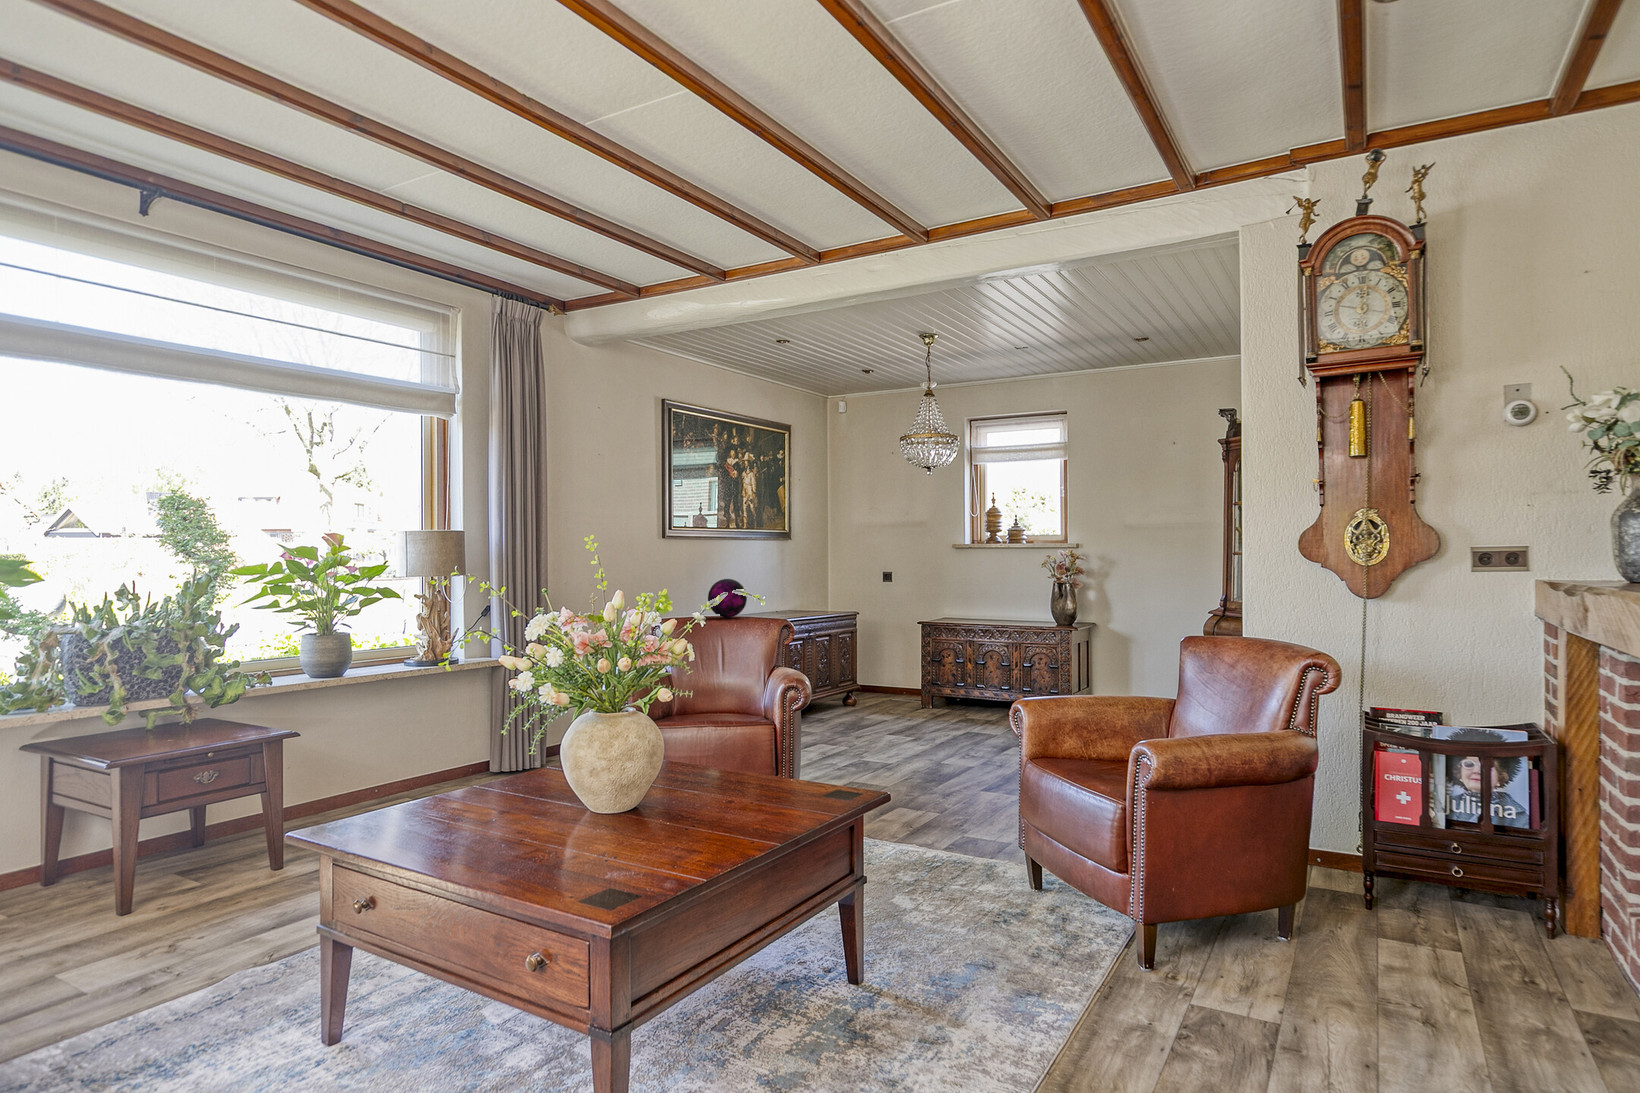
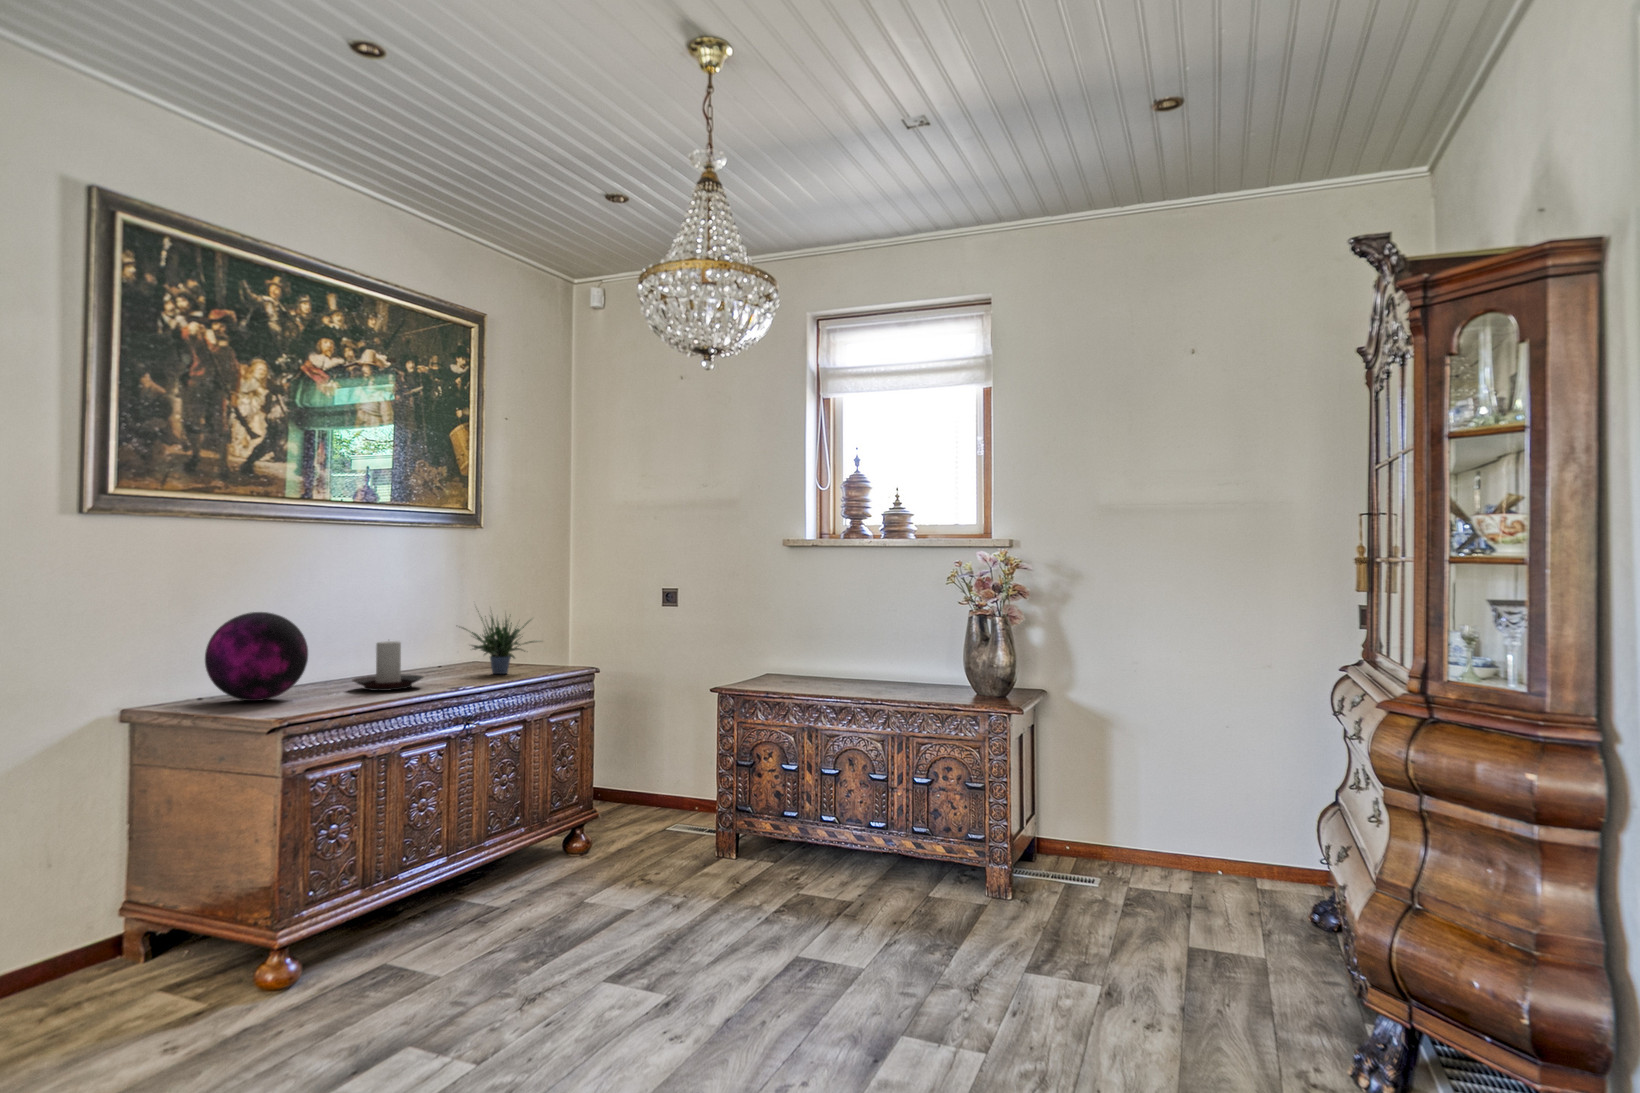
potted plant: none [790,576,832,613] -> present [462,611,537,674]
candle holder: none [756,593,787,616] -> present [352,641,423,691]

